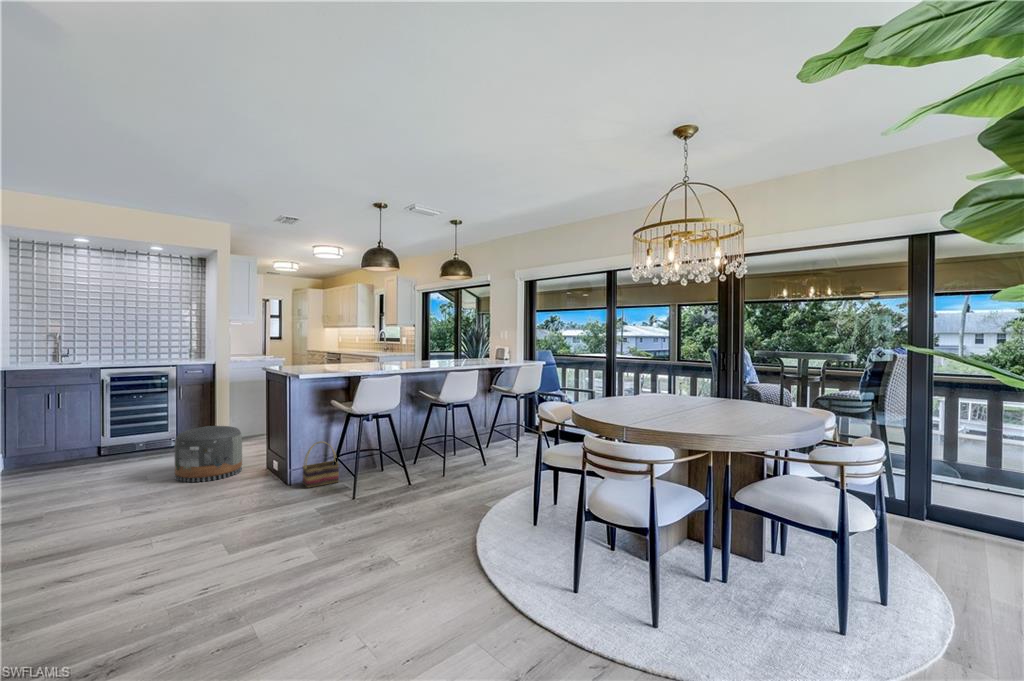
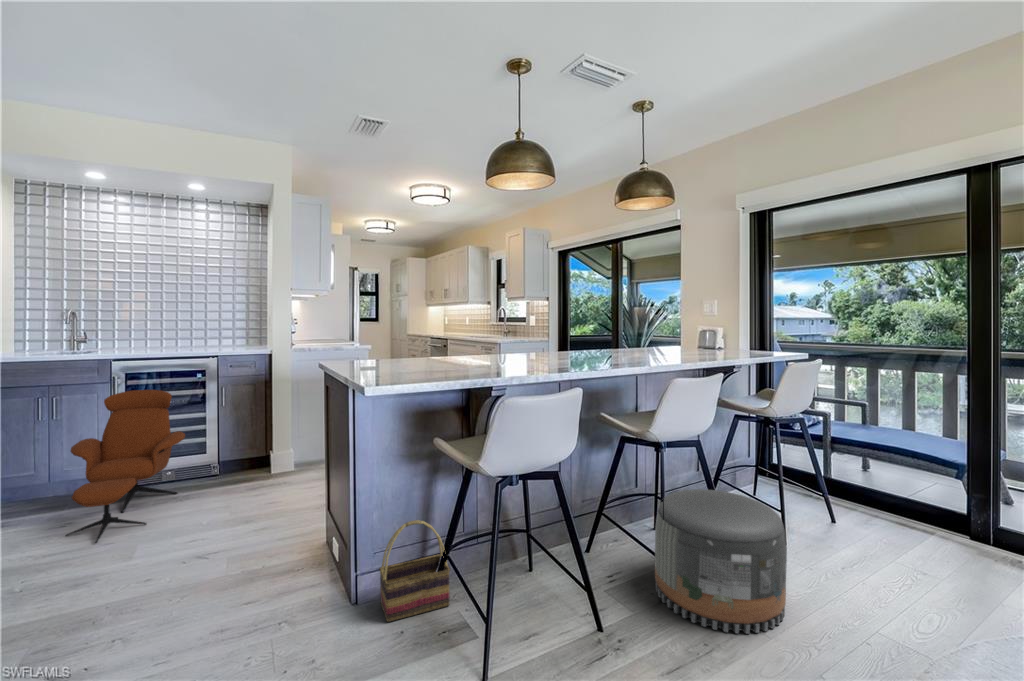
lounge chair: none [81,388,157,476] -> present [66,390,185,543]
pouf: present [175,426,242,482] -> present [655,489,787,634]

